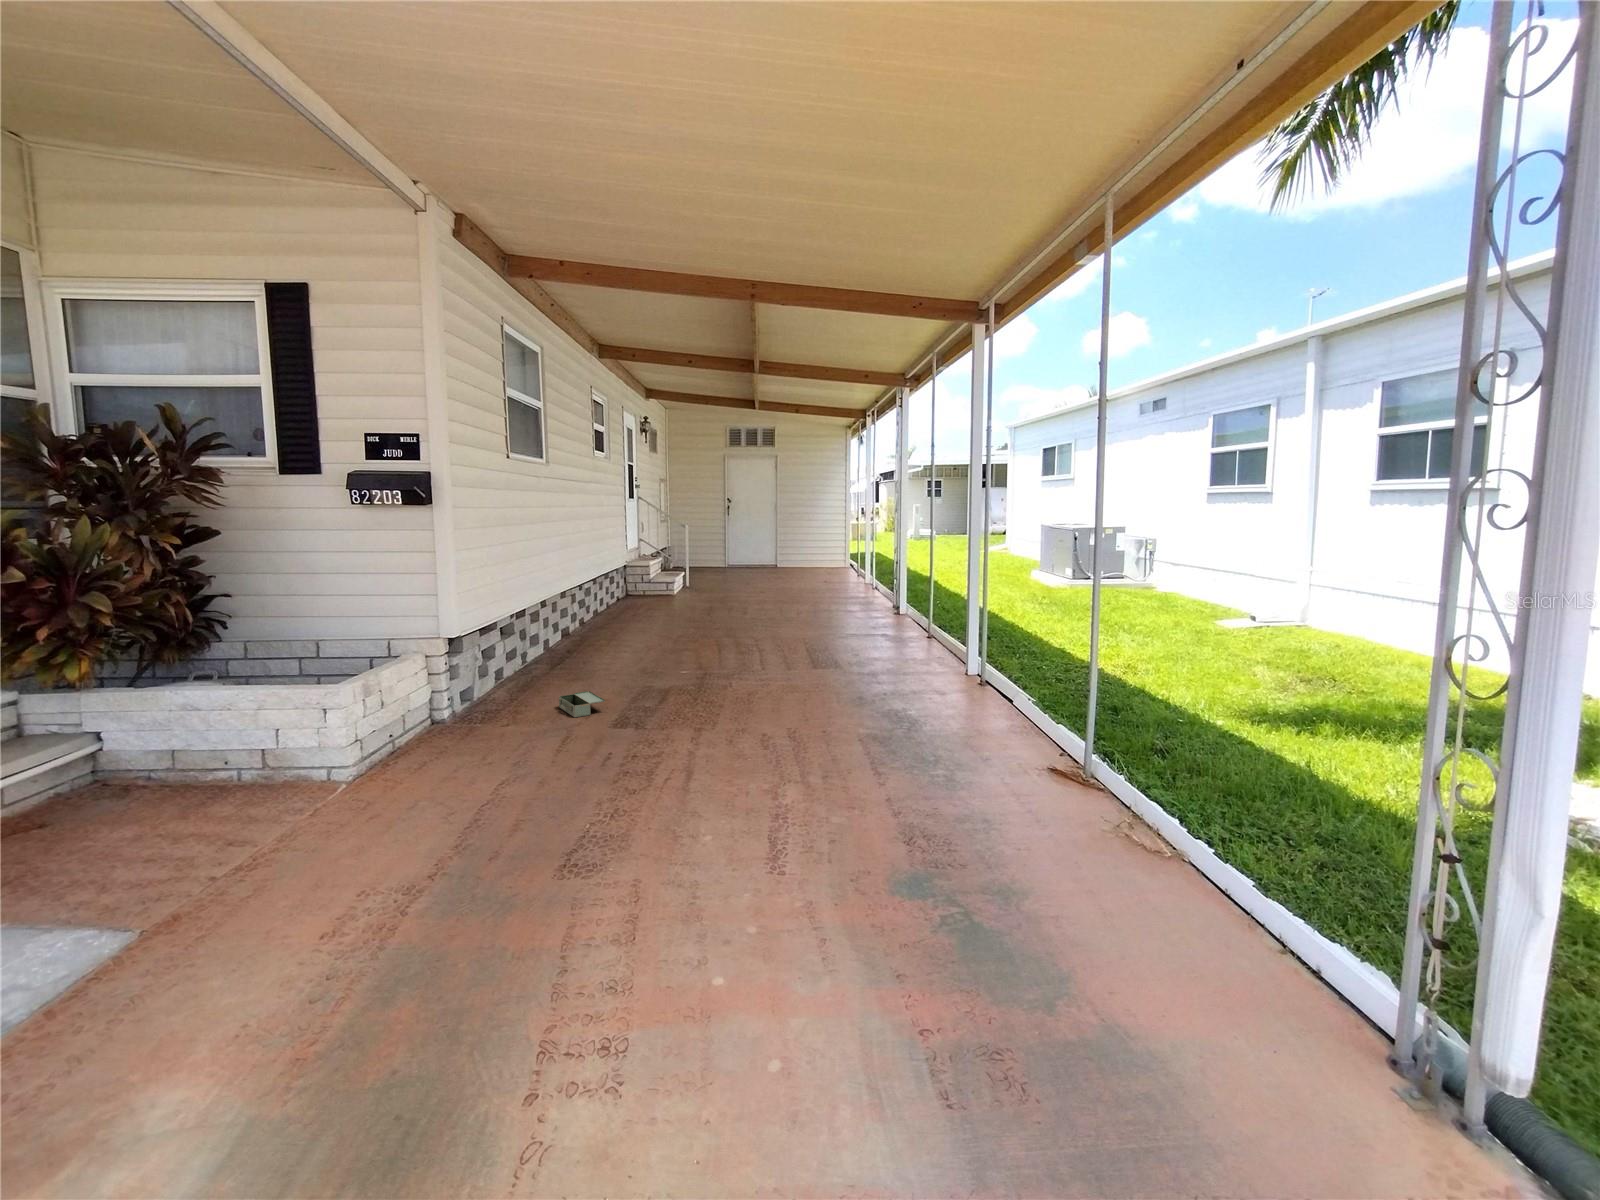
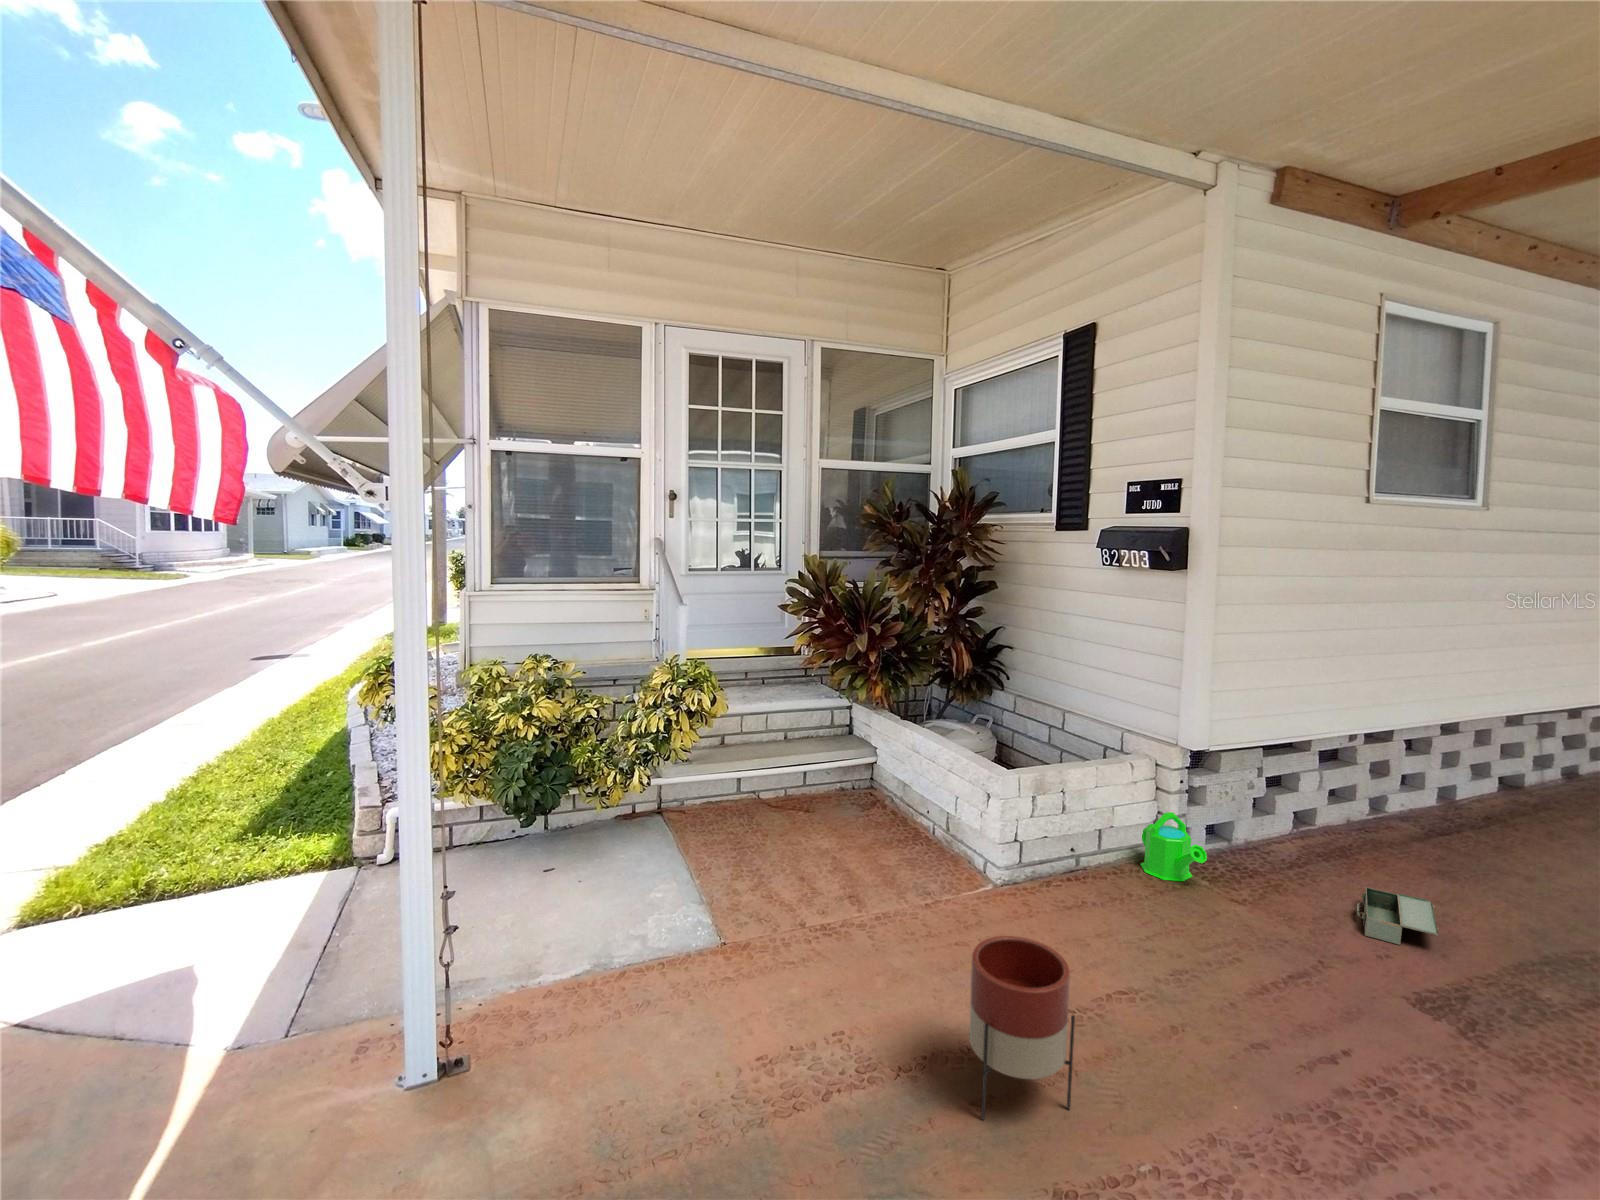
watering can: none [421,687,483,737] -> present [1141,812,1207,881]
planter: none [488,737,555,850] -> present [969,936,1075,1119]

